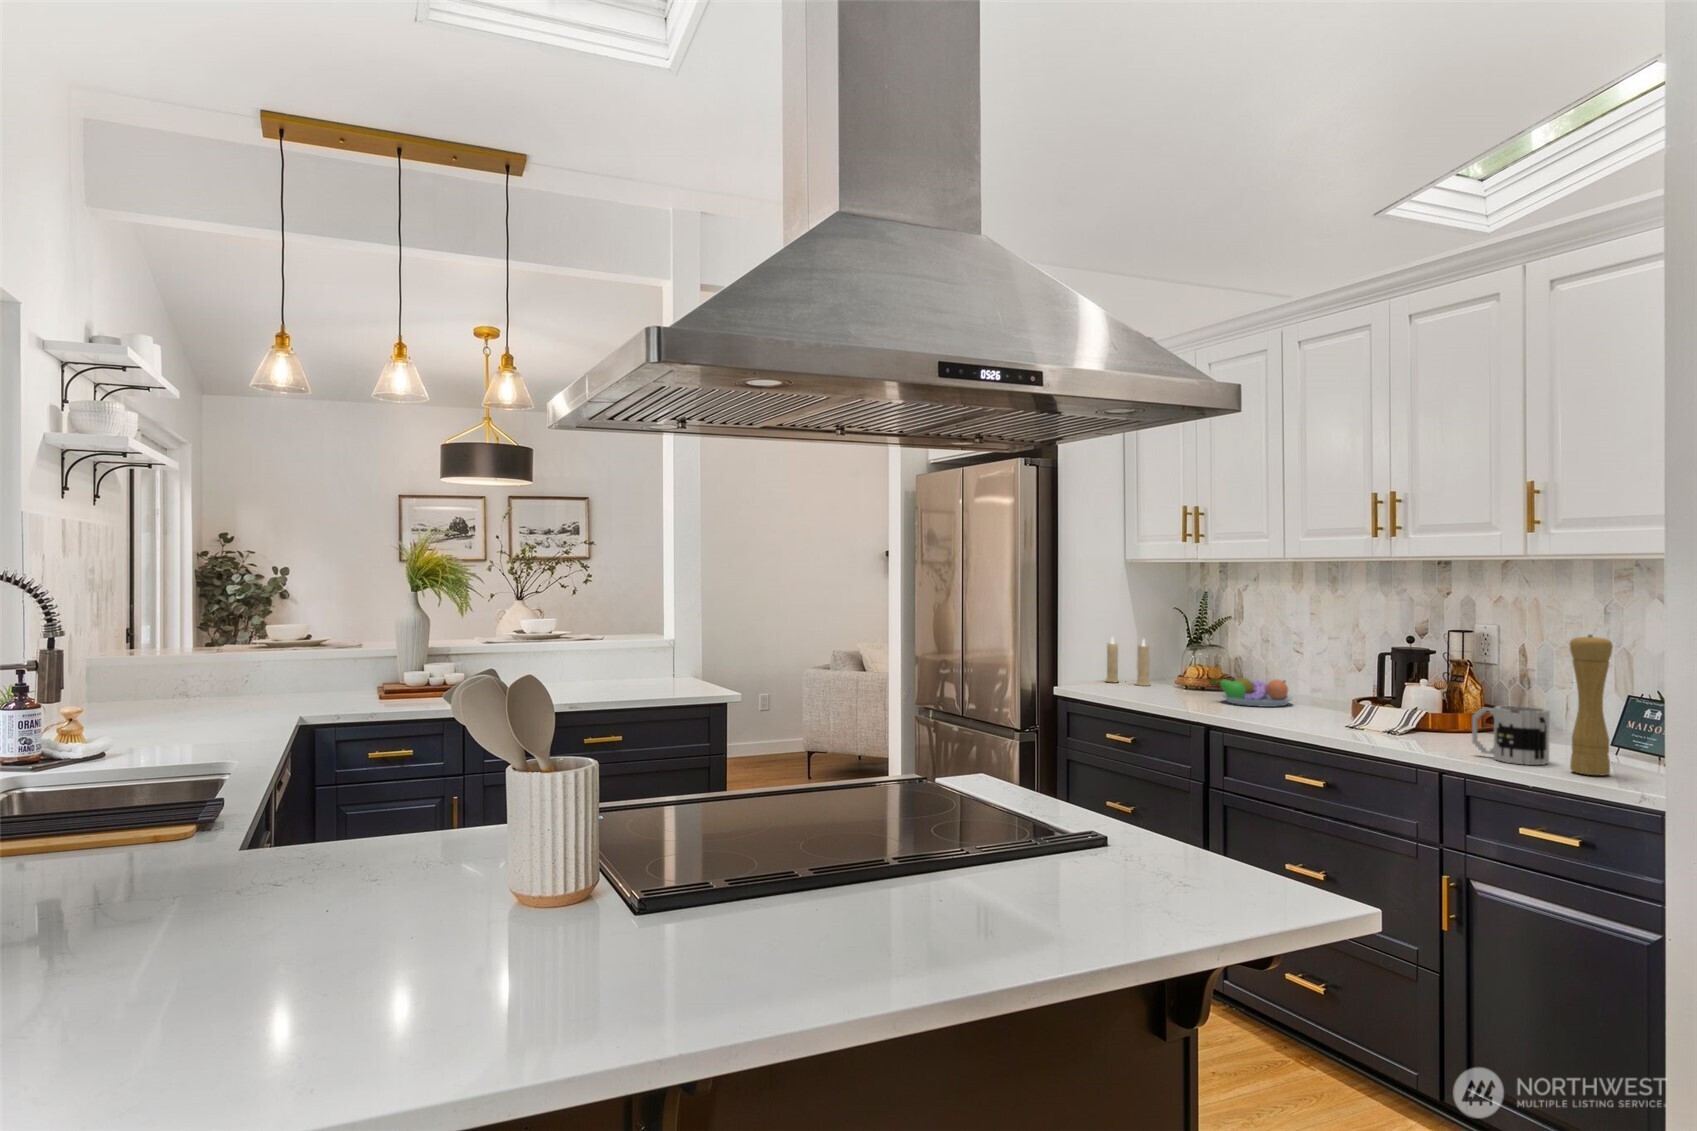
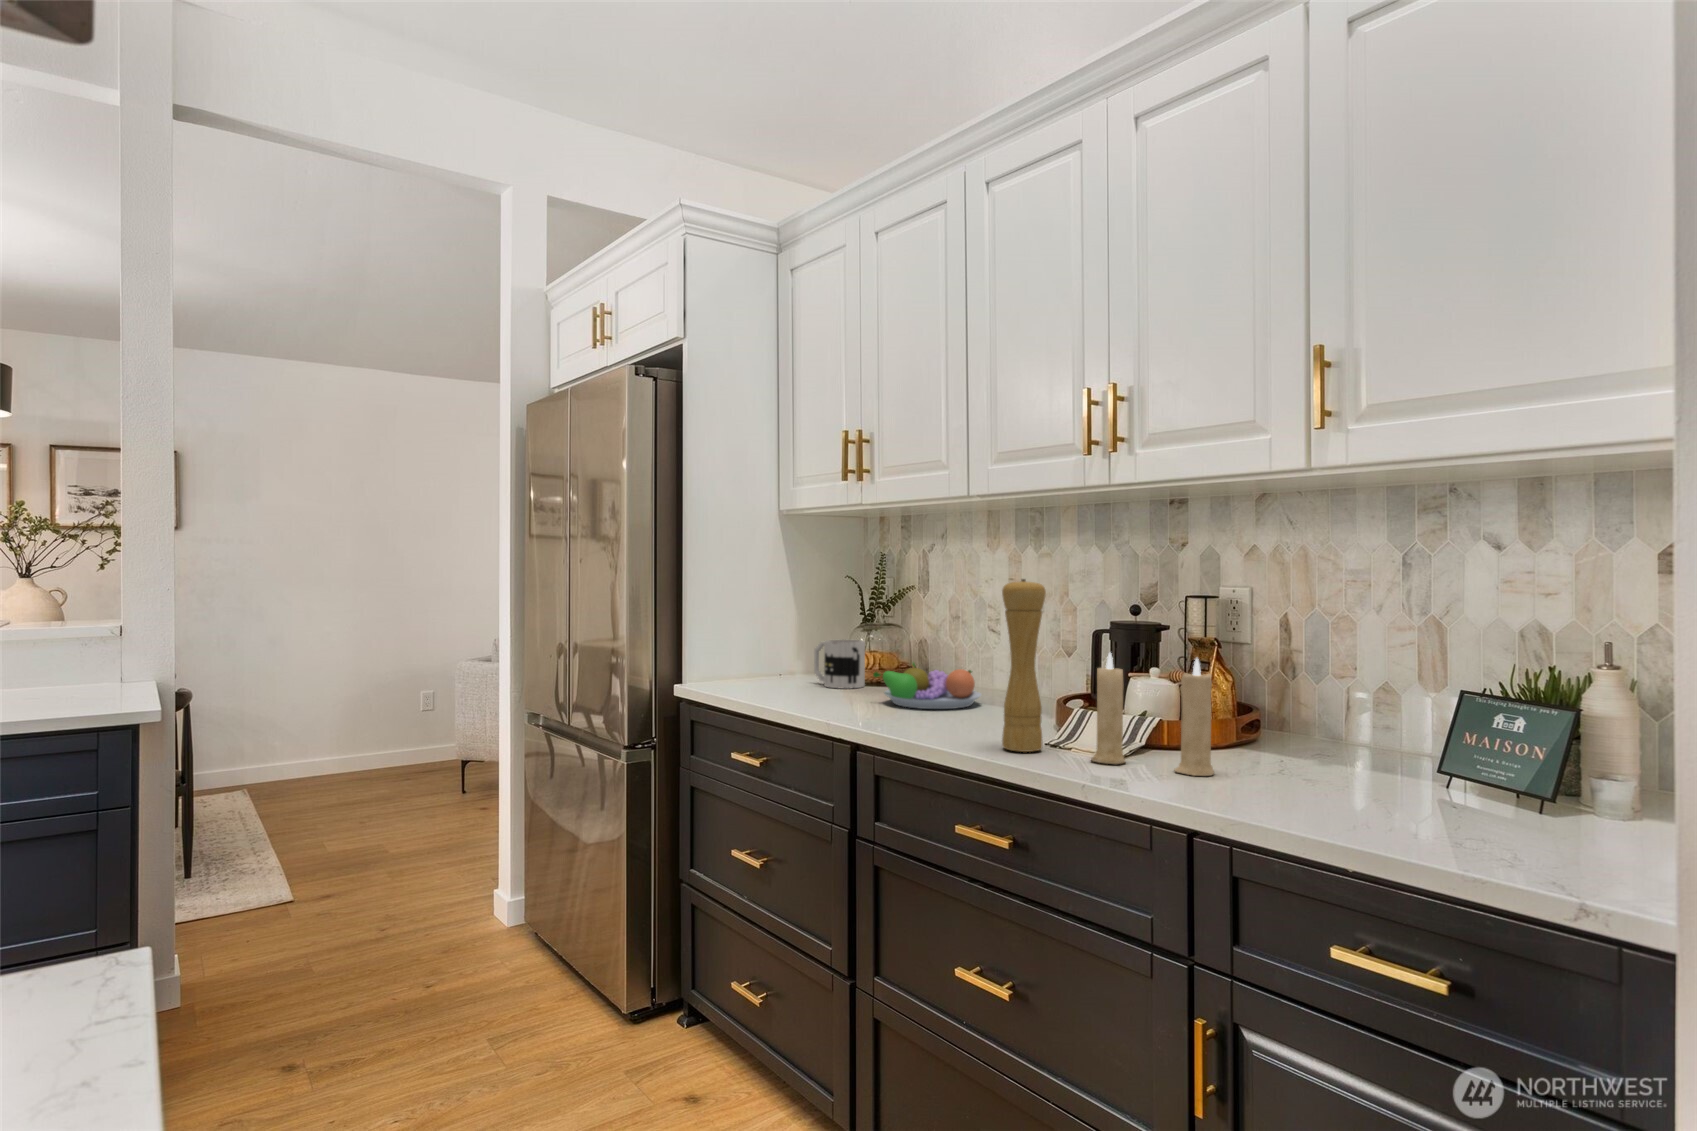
pepper mill: present [1569,635,1613,775] -> present [1002,579,1046,752]
candle: present [1105,638,1150,686] -> present [1091,653,1214,776]
mug: present [1472,706,1550,765] -> present [814,640,865,689]

